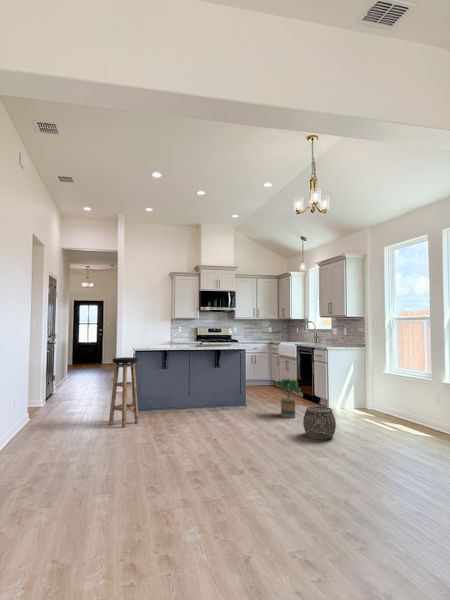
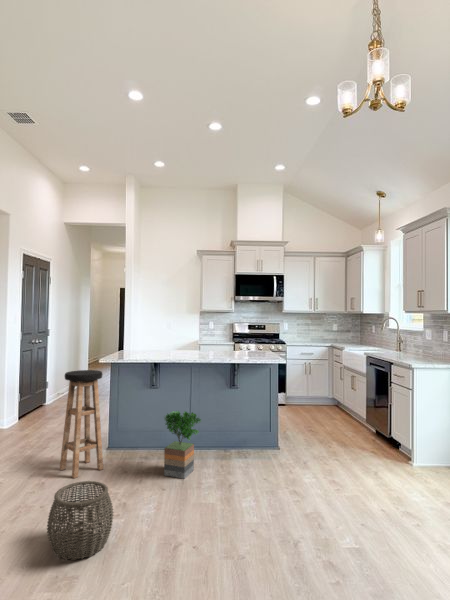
potted tree: present [277,379,301,418] -> present [164,411,201,479]
woven basket: present [303,406,336,440] -> present [47,481,114,560]

